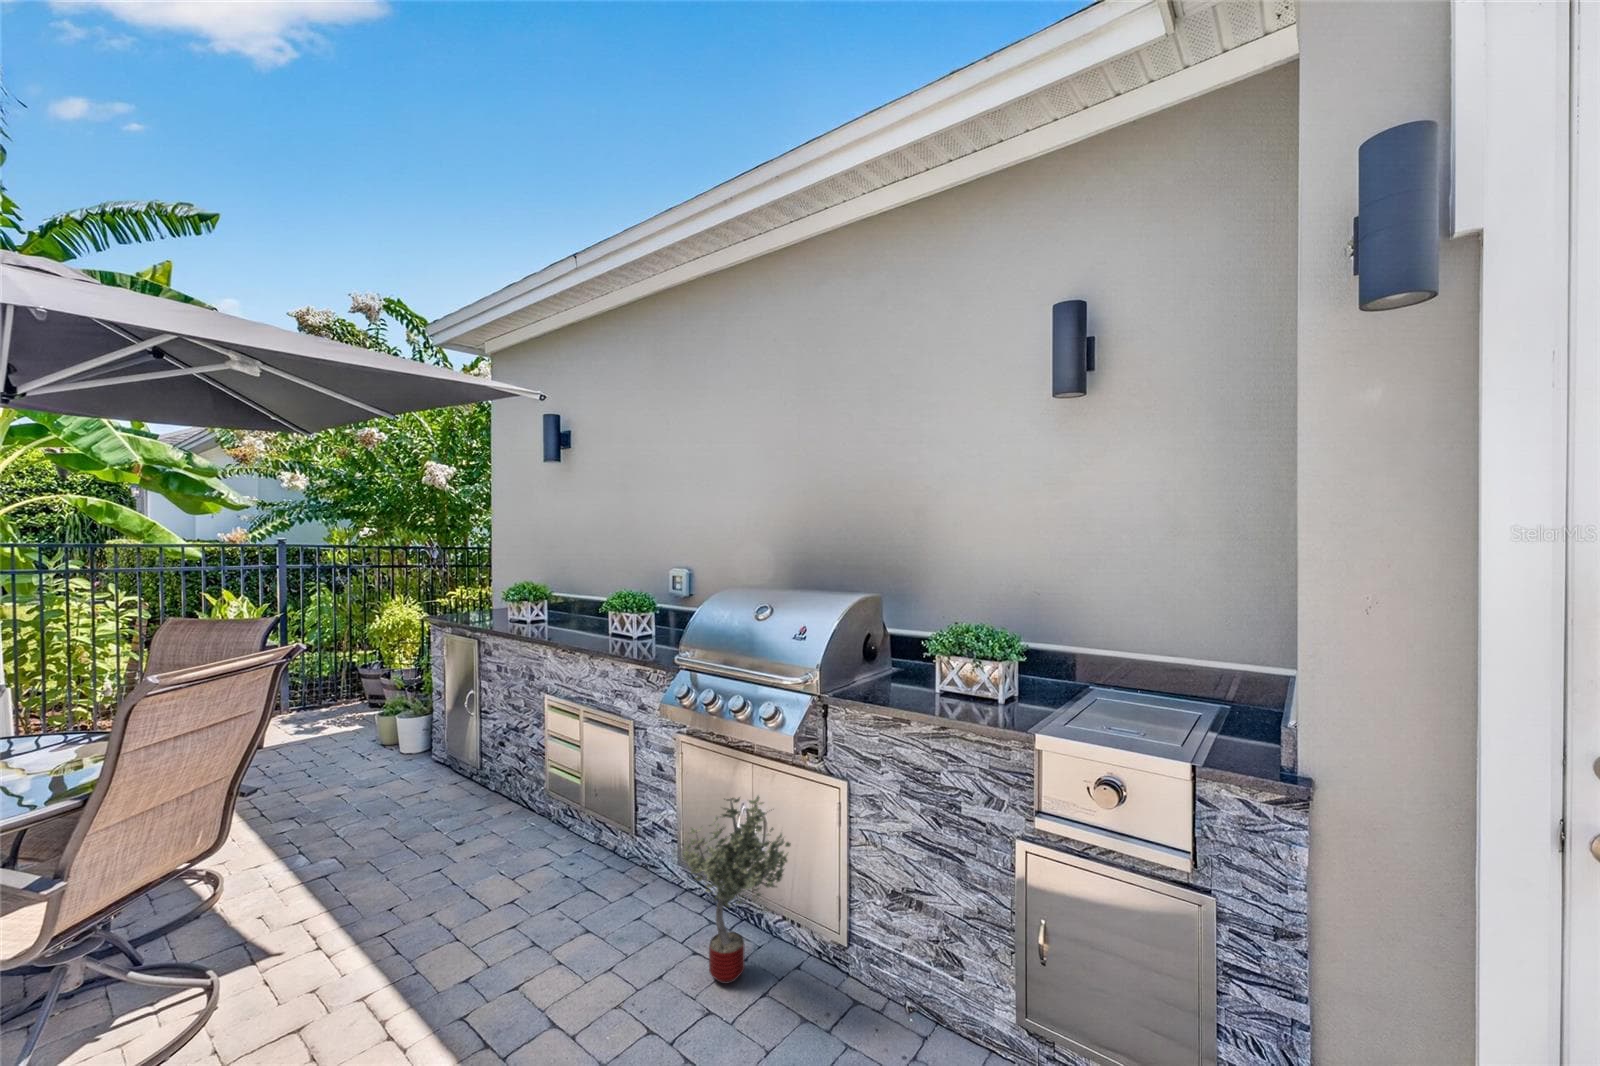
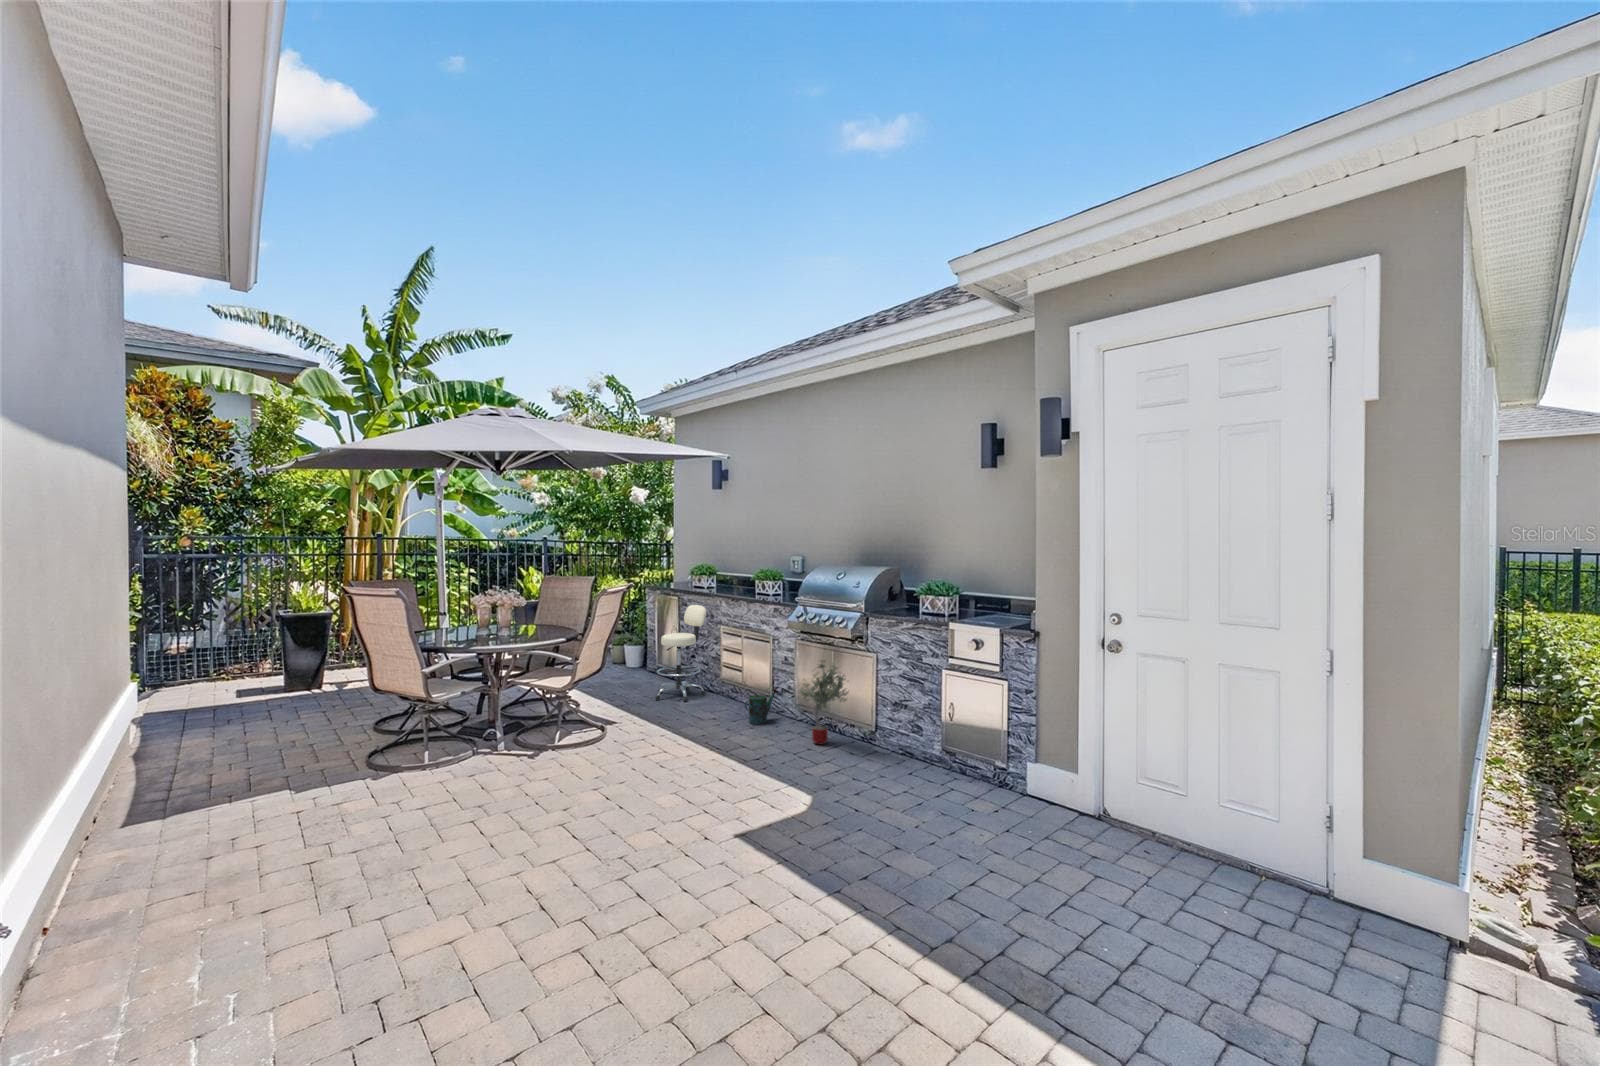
stool: none [415,655,519,840] -> present [655,605,706,702]
watering can: none [572,825,644,910] -> present [745,689,778,725]

